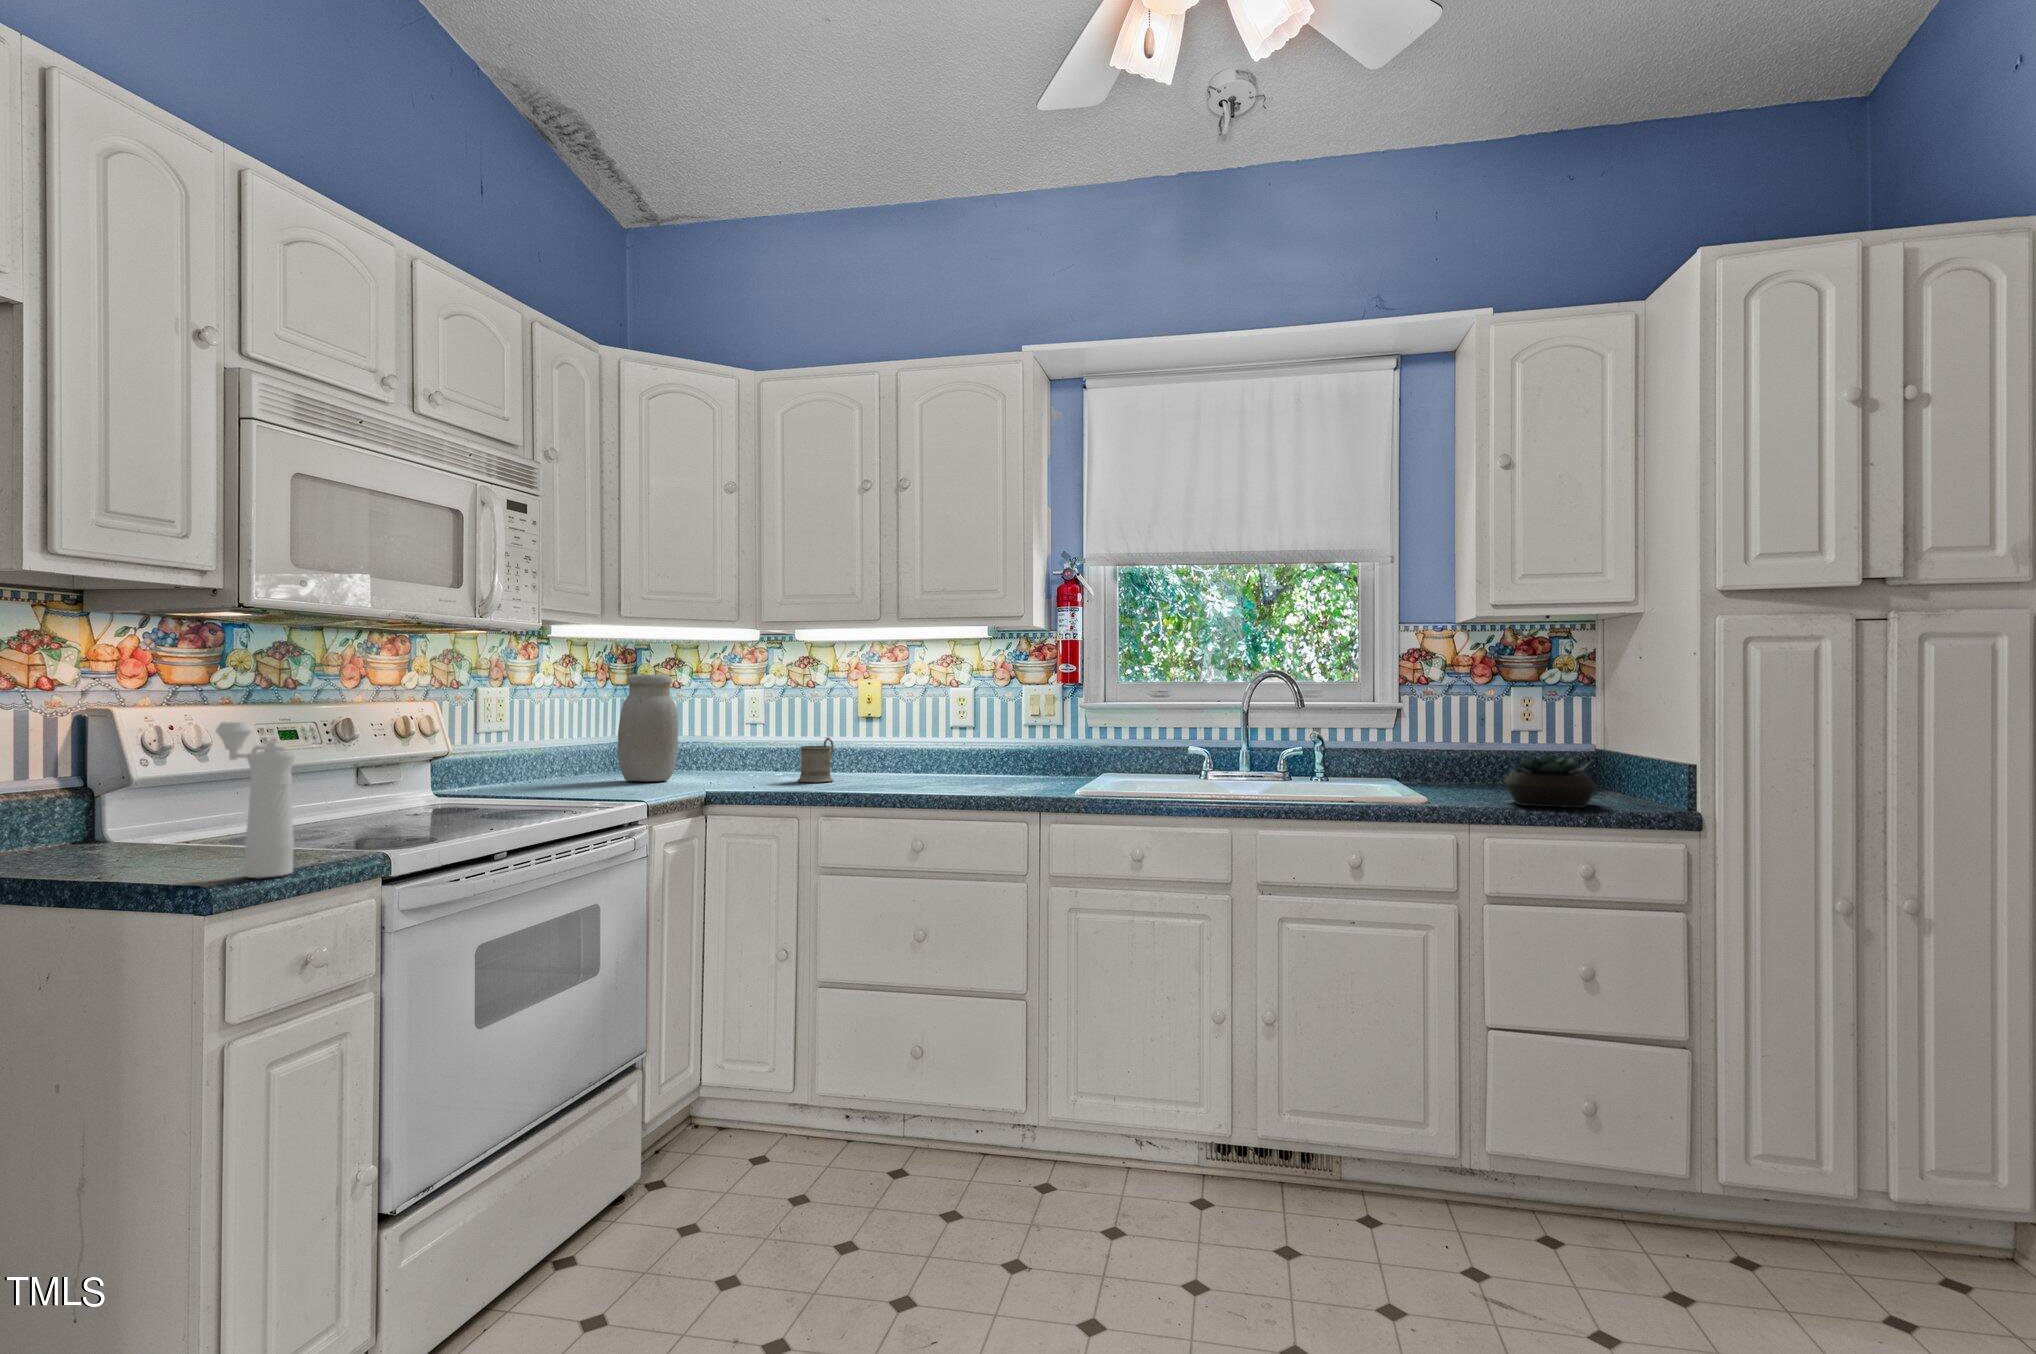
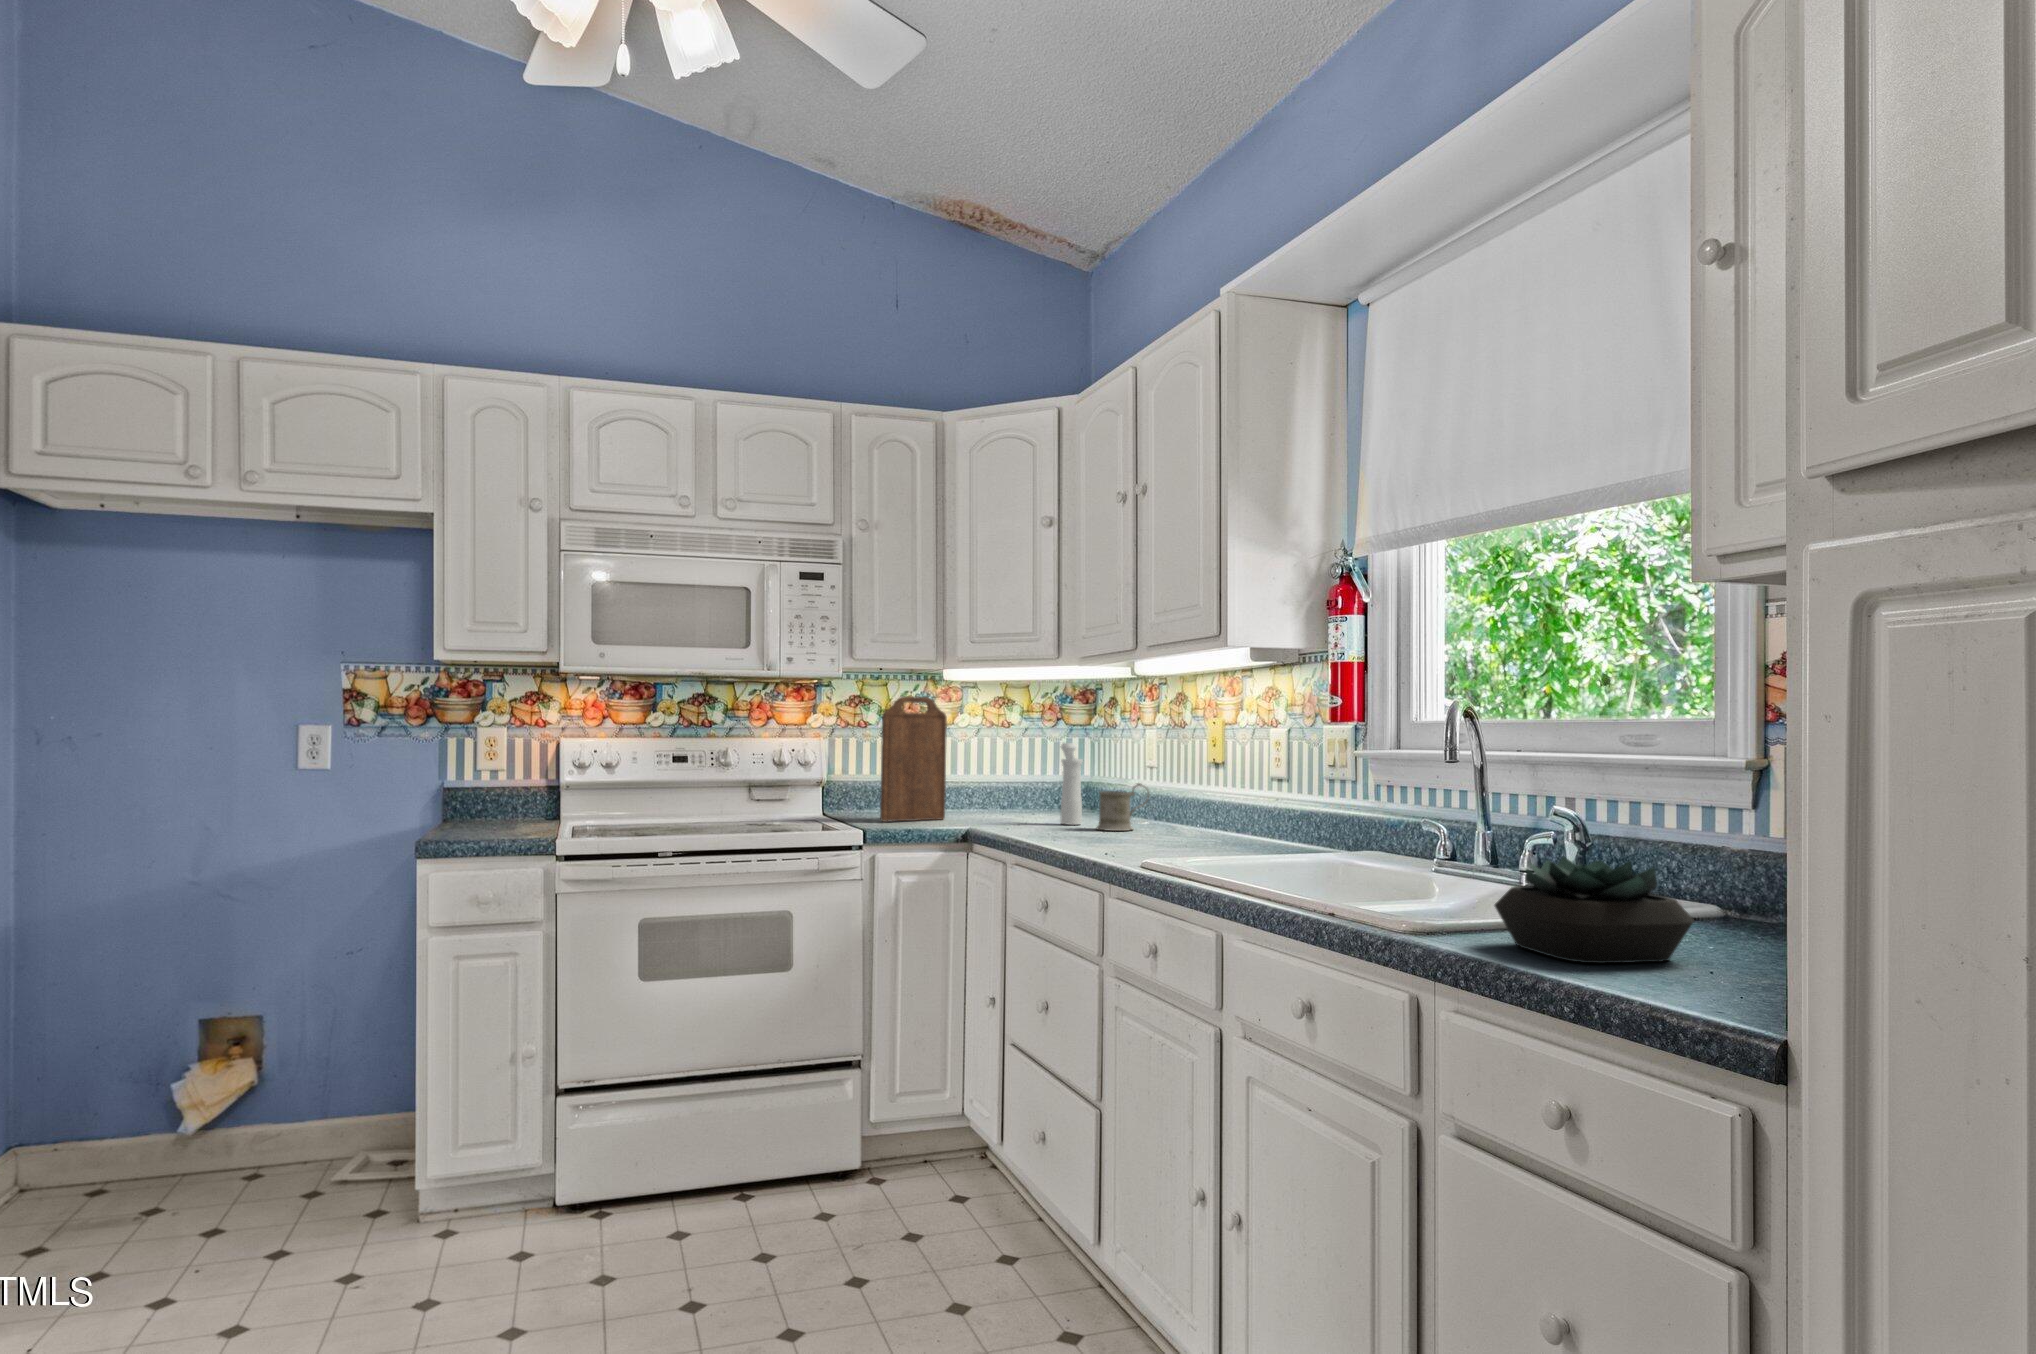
cutting board: none [566,653,606,795] -> present [880,696,947,822]
jar: present [618,674,678,781] -> none [983,715,1036,818]
pepper mill: present [216,722,296,878] -> present [1060,743,1083,825]

